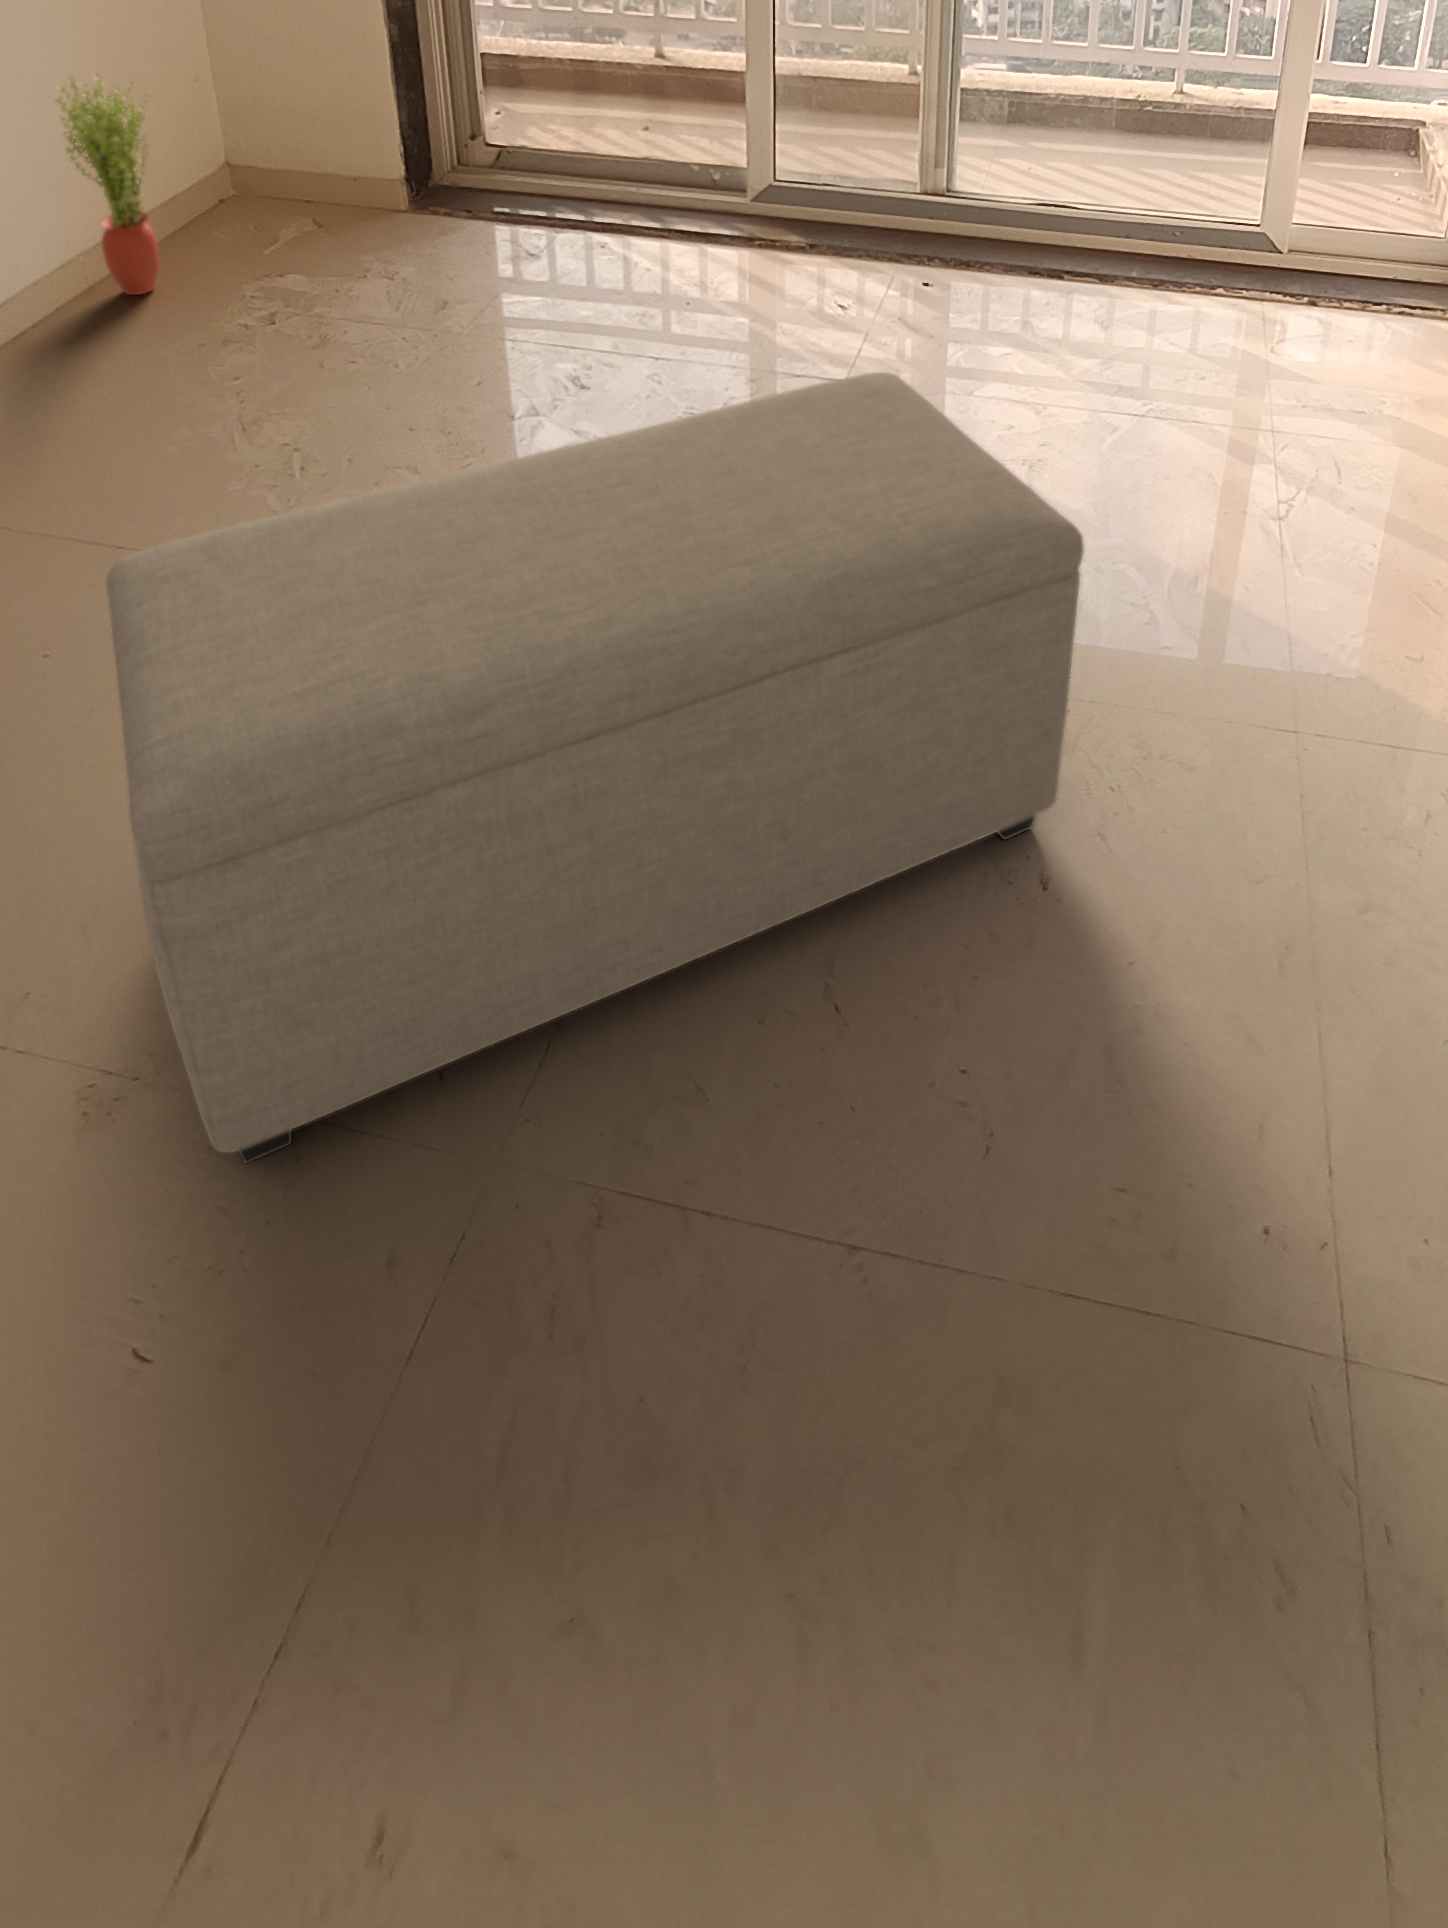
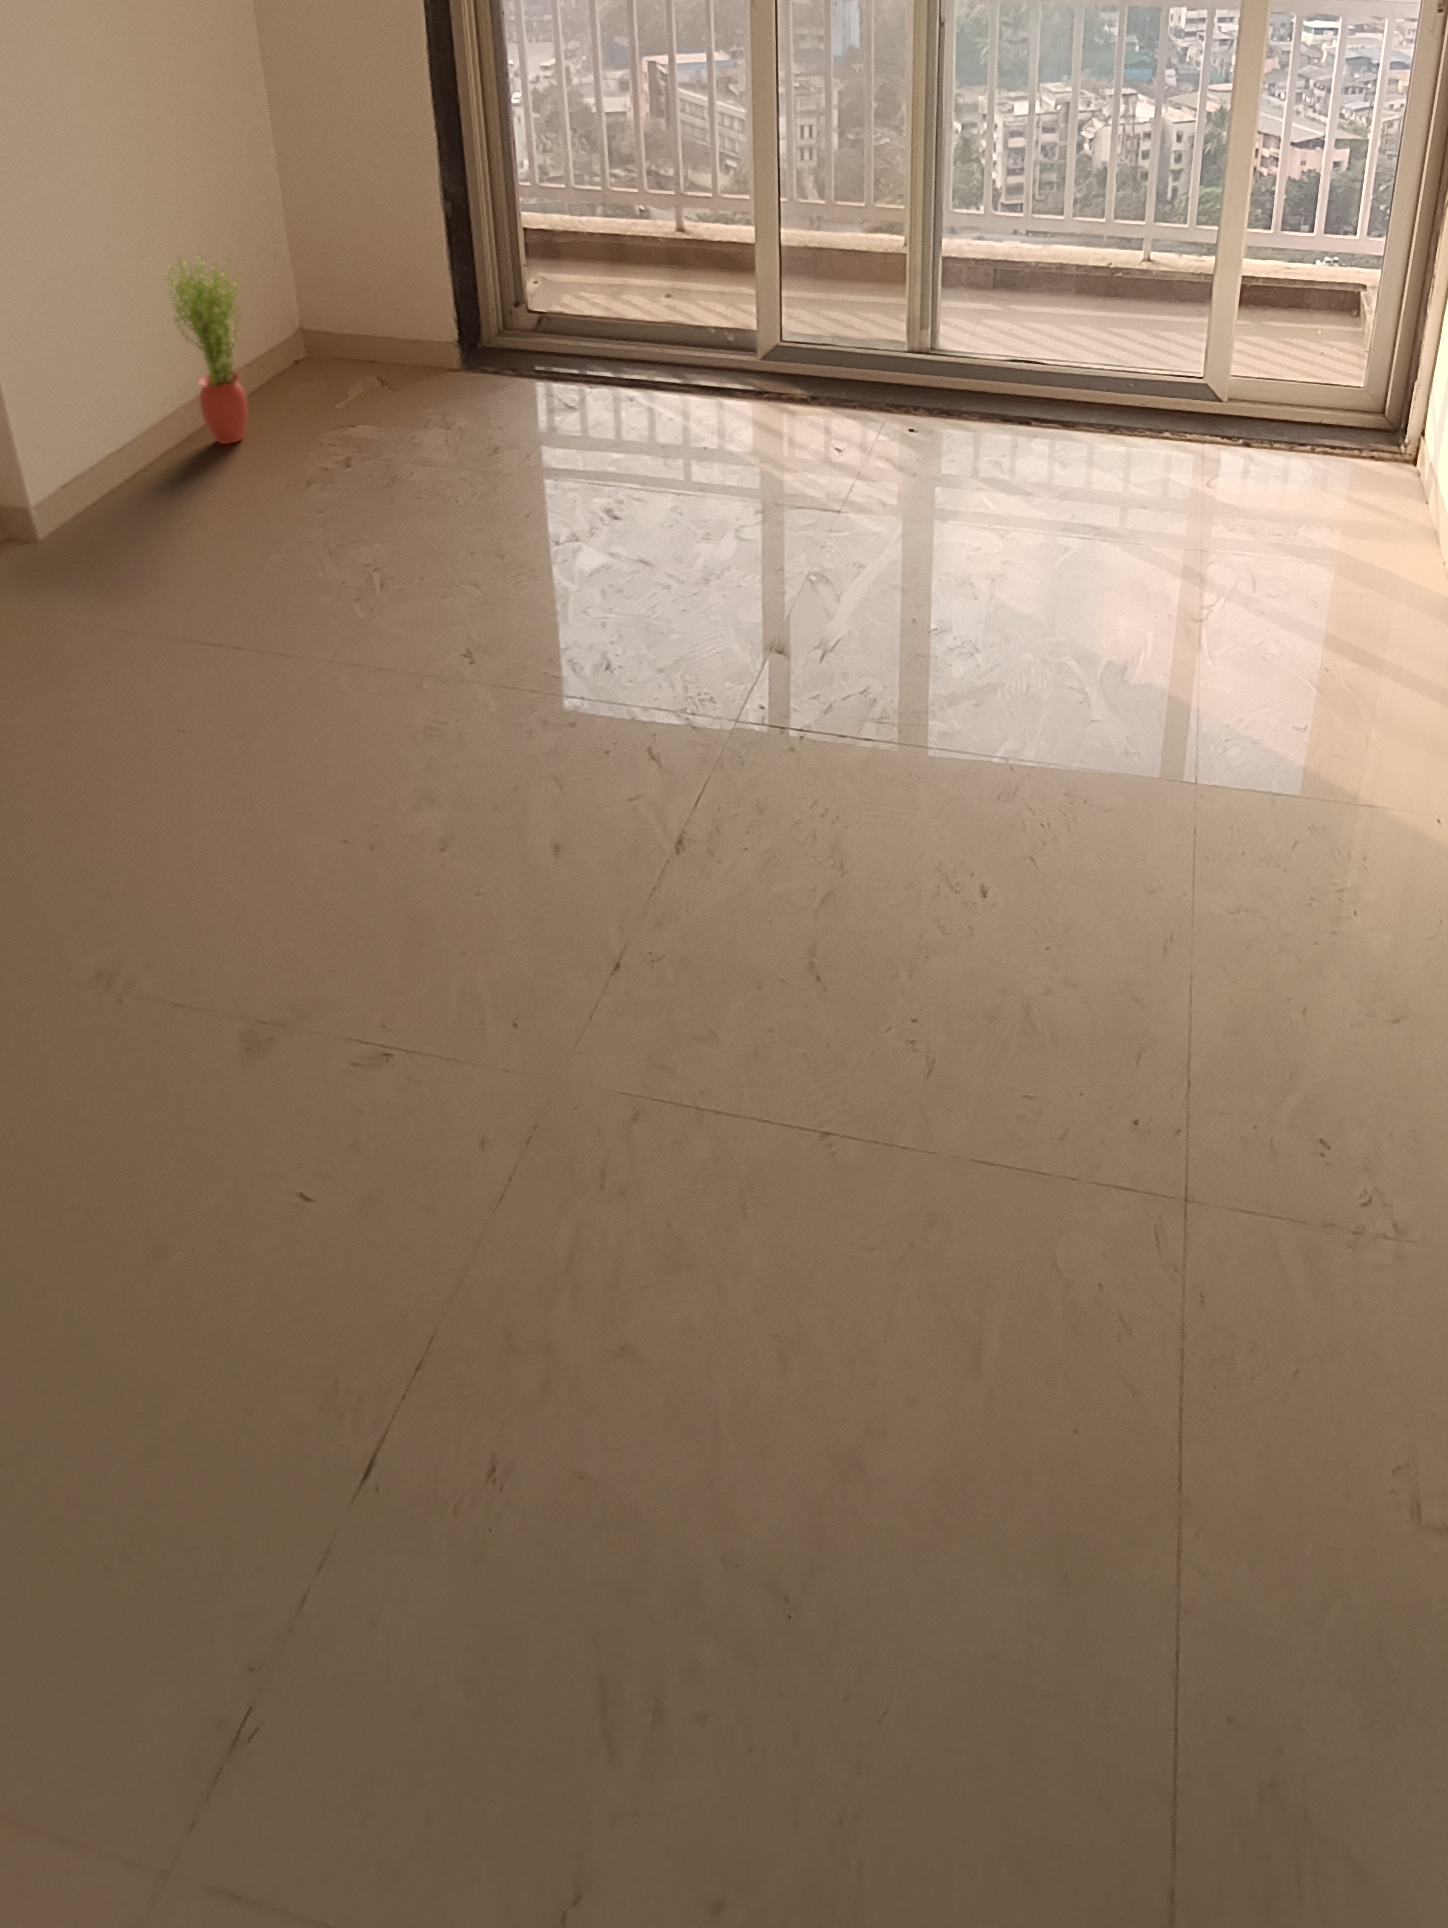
ottoman: present [106,372,1084,1163] -> none [266,495,1004,1074]

